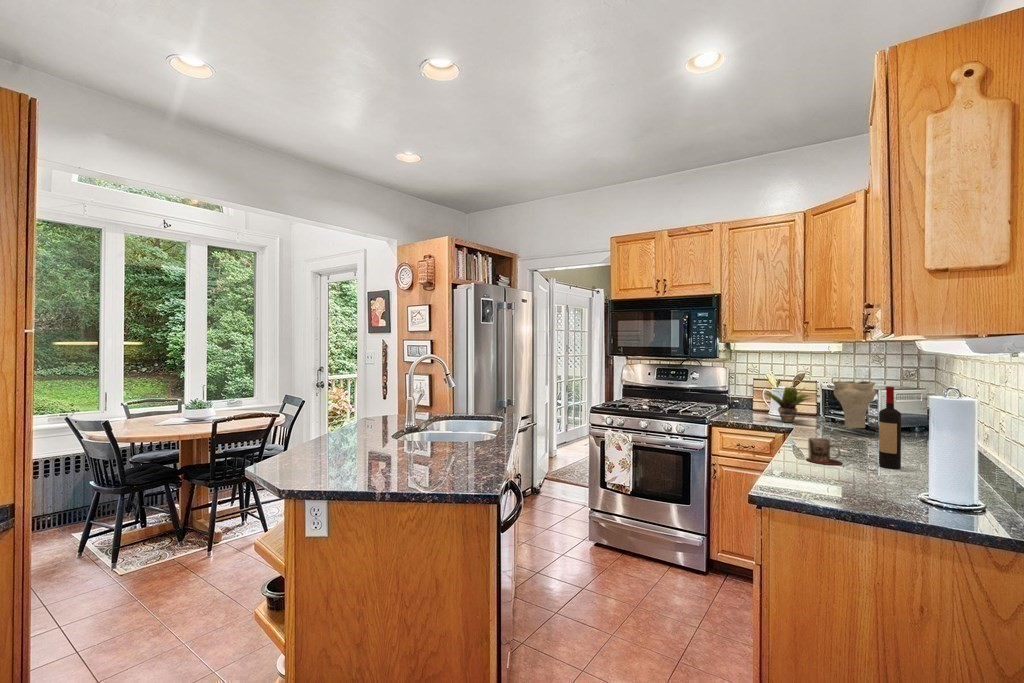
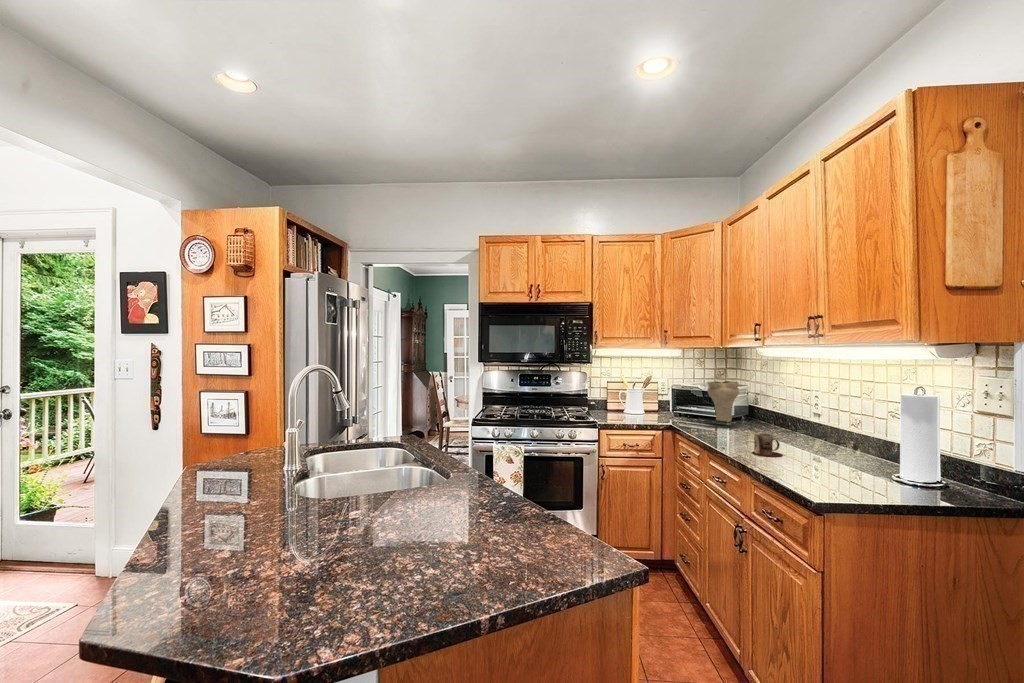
wine bottle: present [879,386,901,468] -> none [801,385,818,453]
potted plant: present [764,387,809,423] -> none [635,386,682,421]

